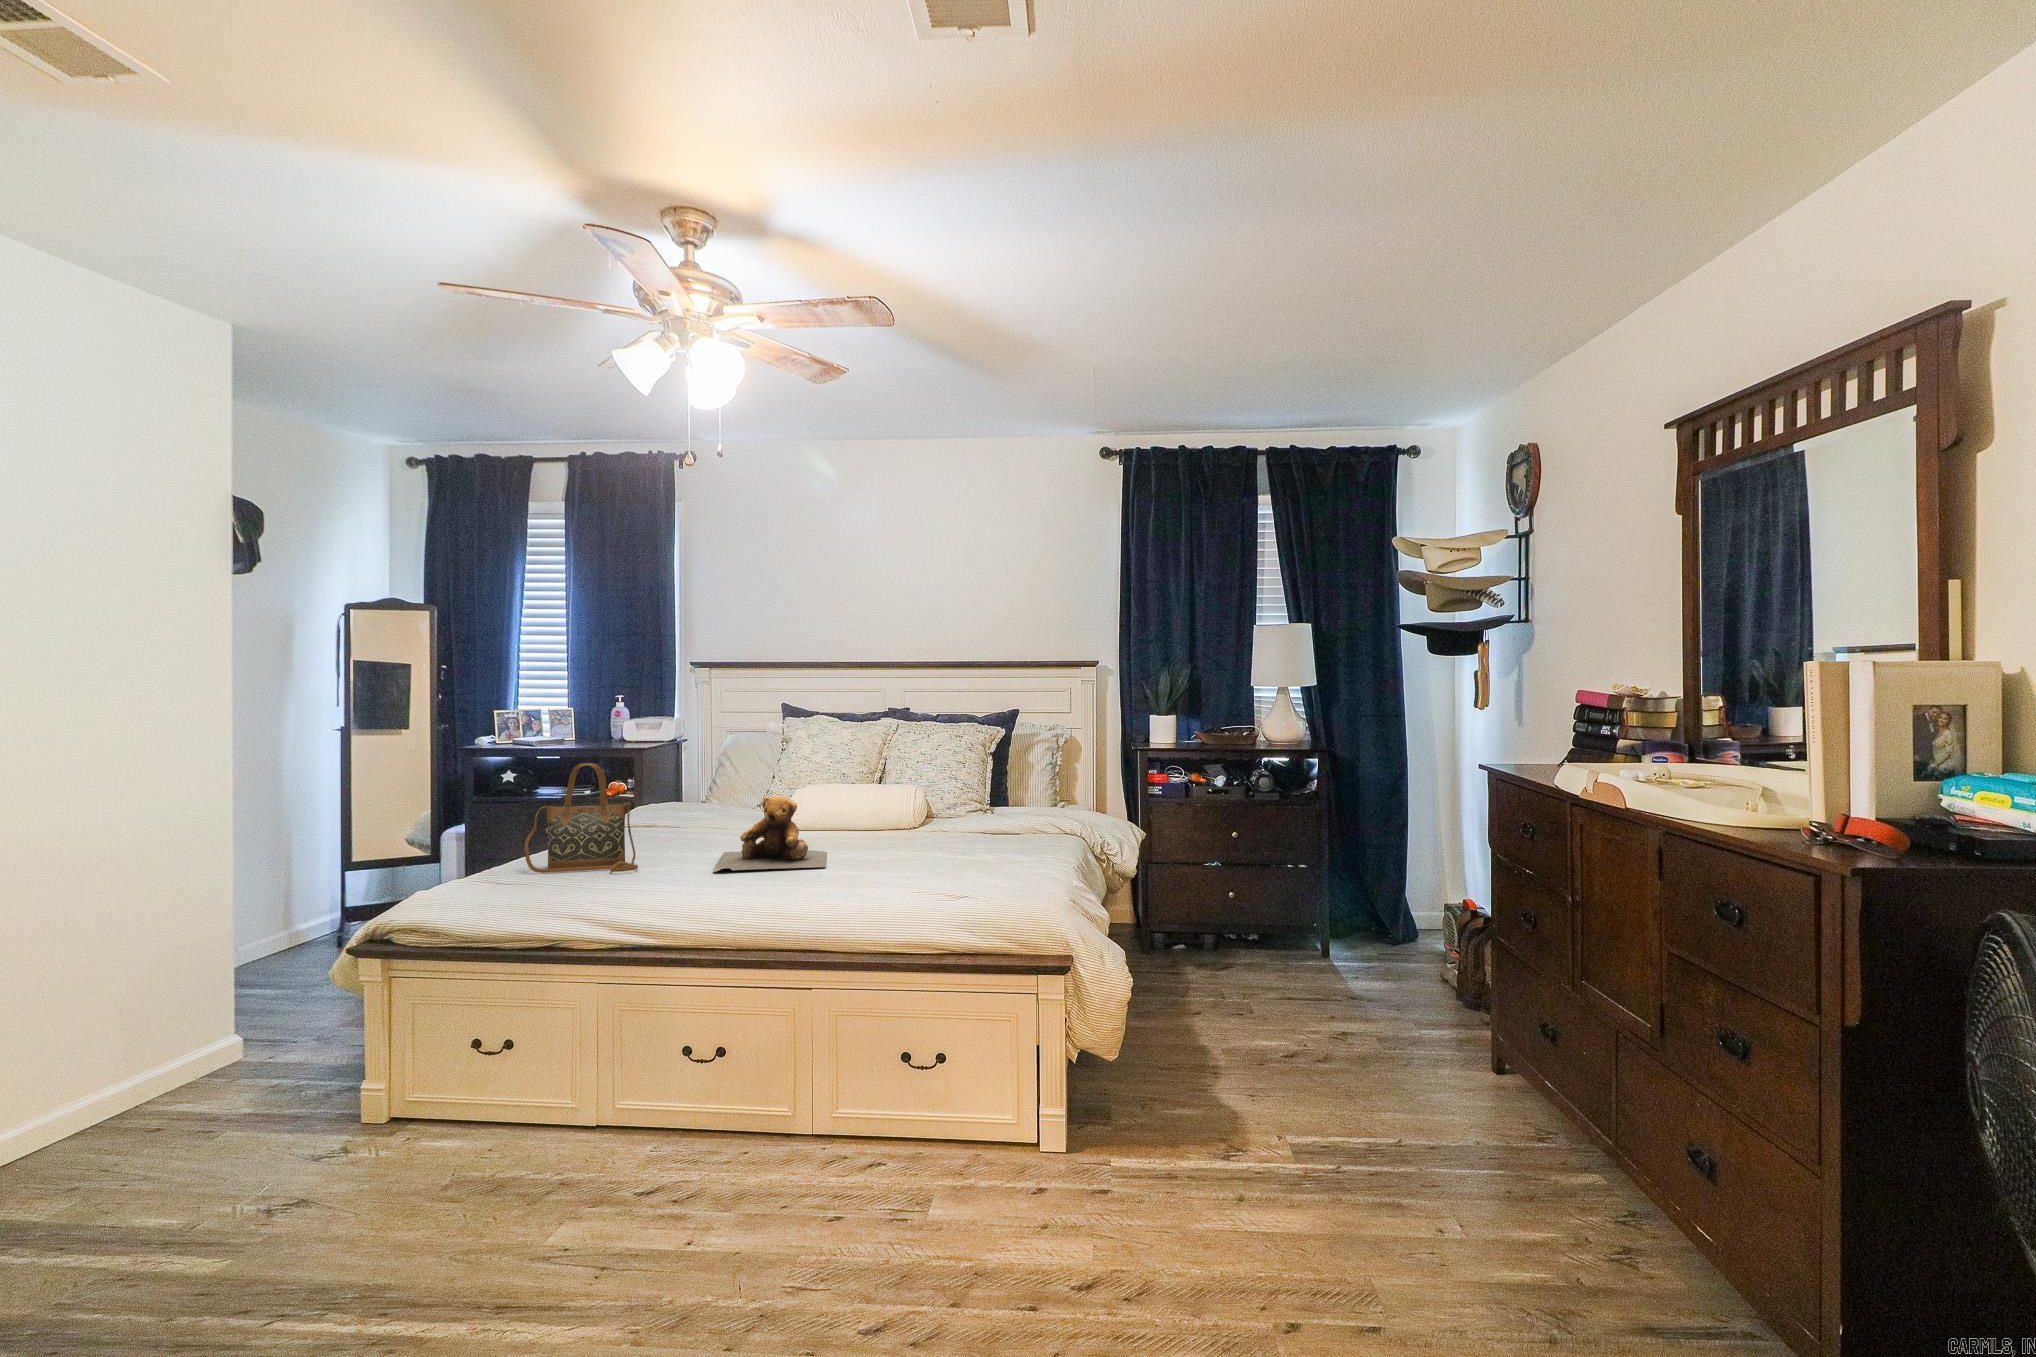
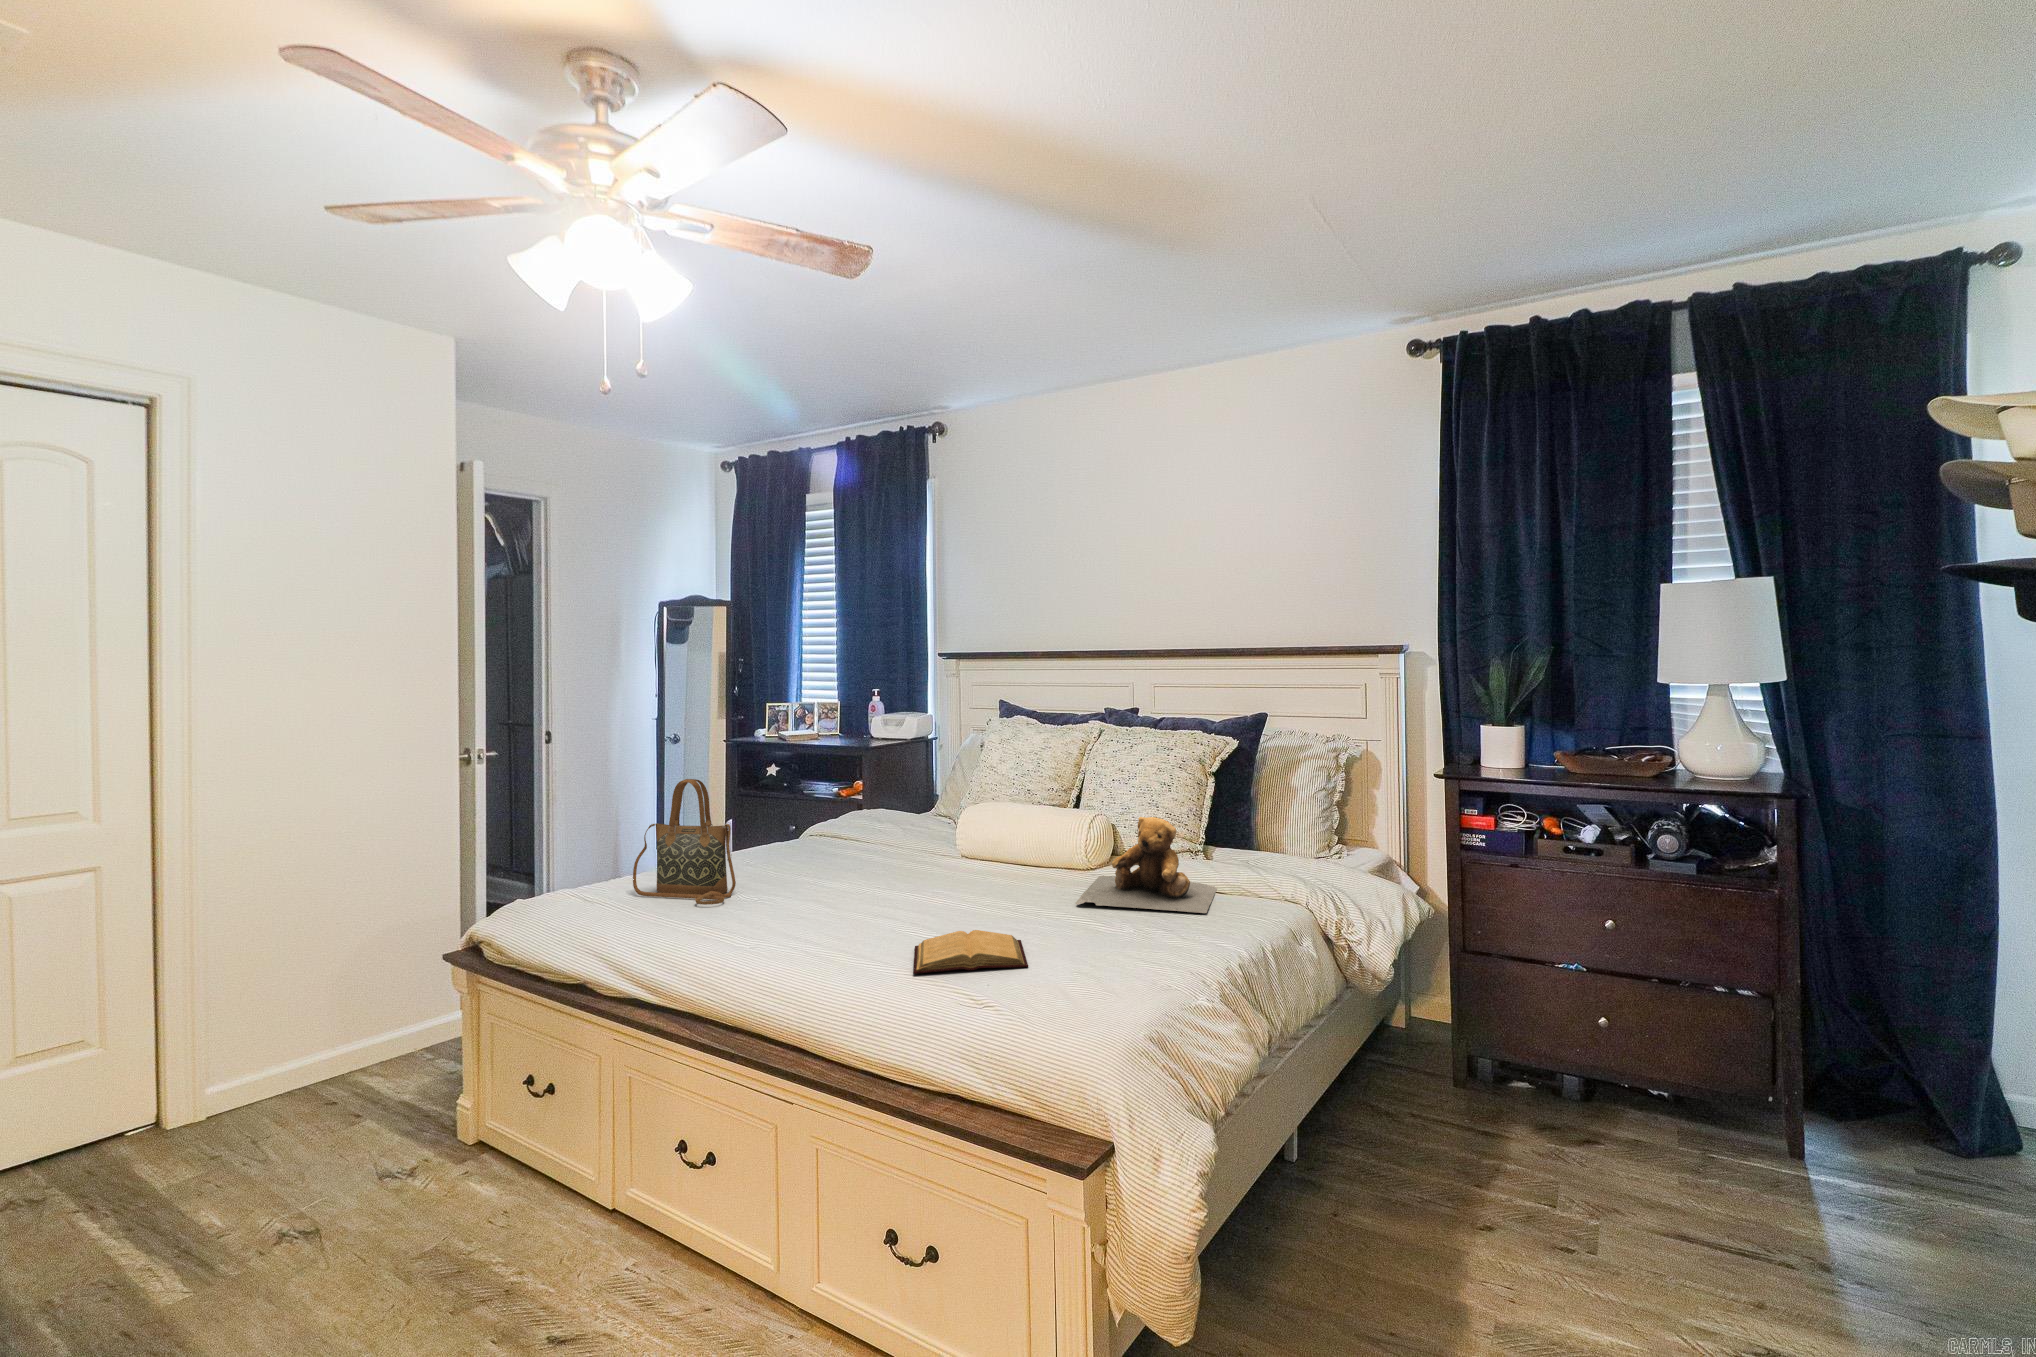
teddy bear: present [713,796,827,872] -> present [1076,817,1217,913]
book: none [859,859,959,886] -> present [913,930,1028,974]

